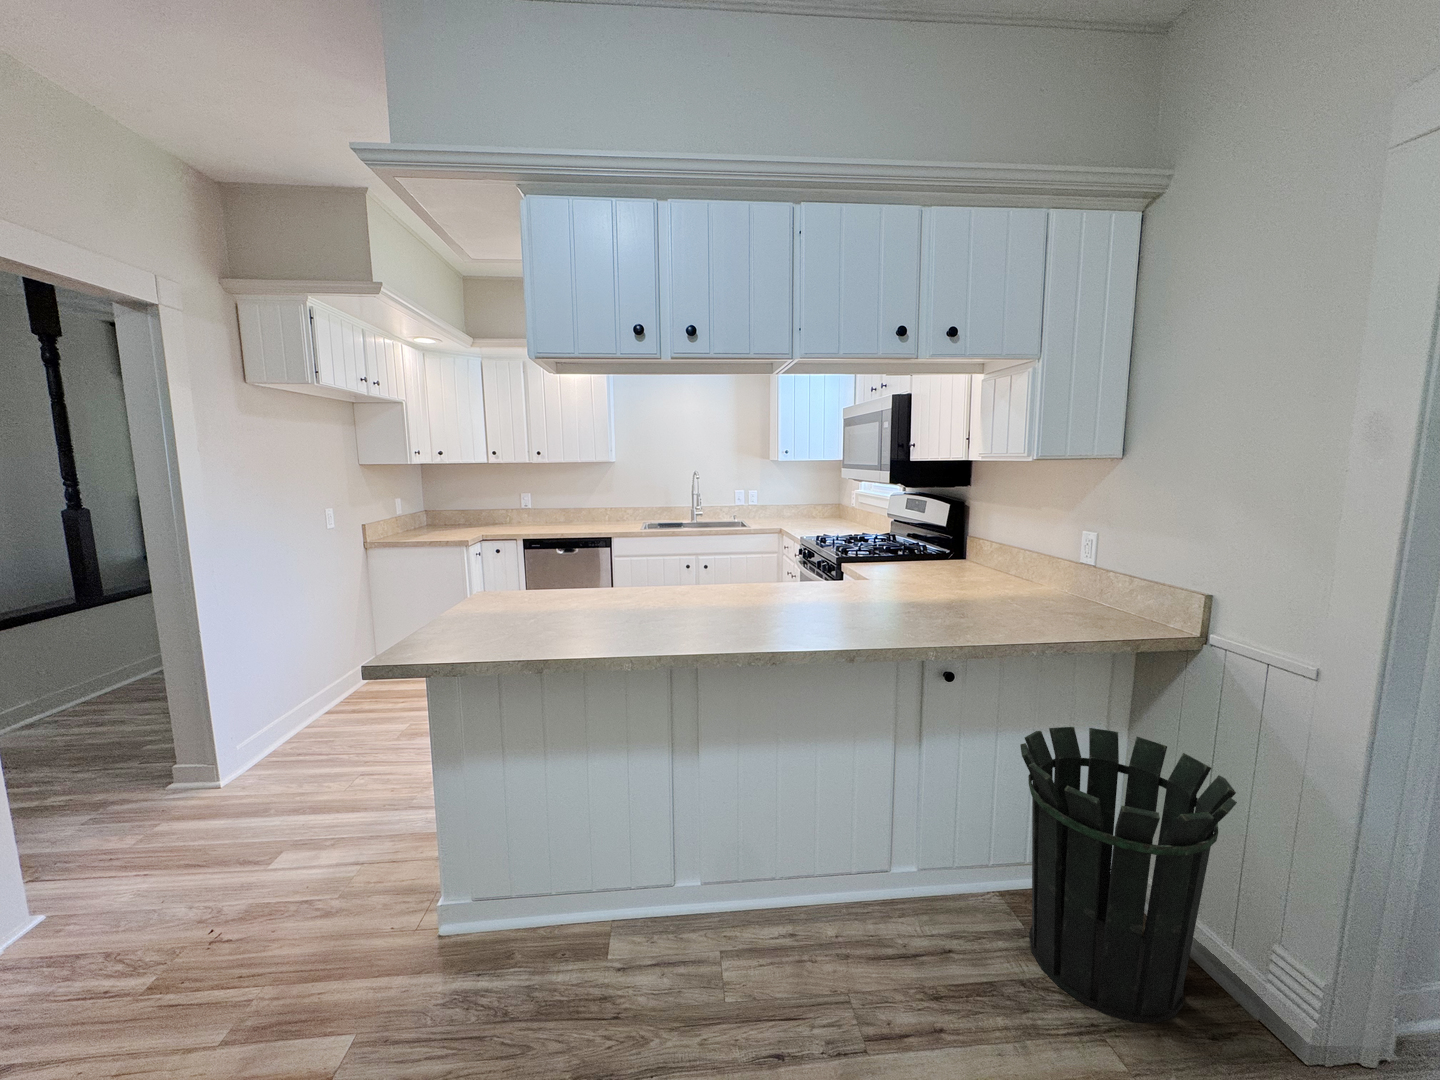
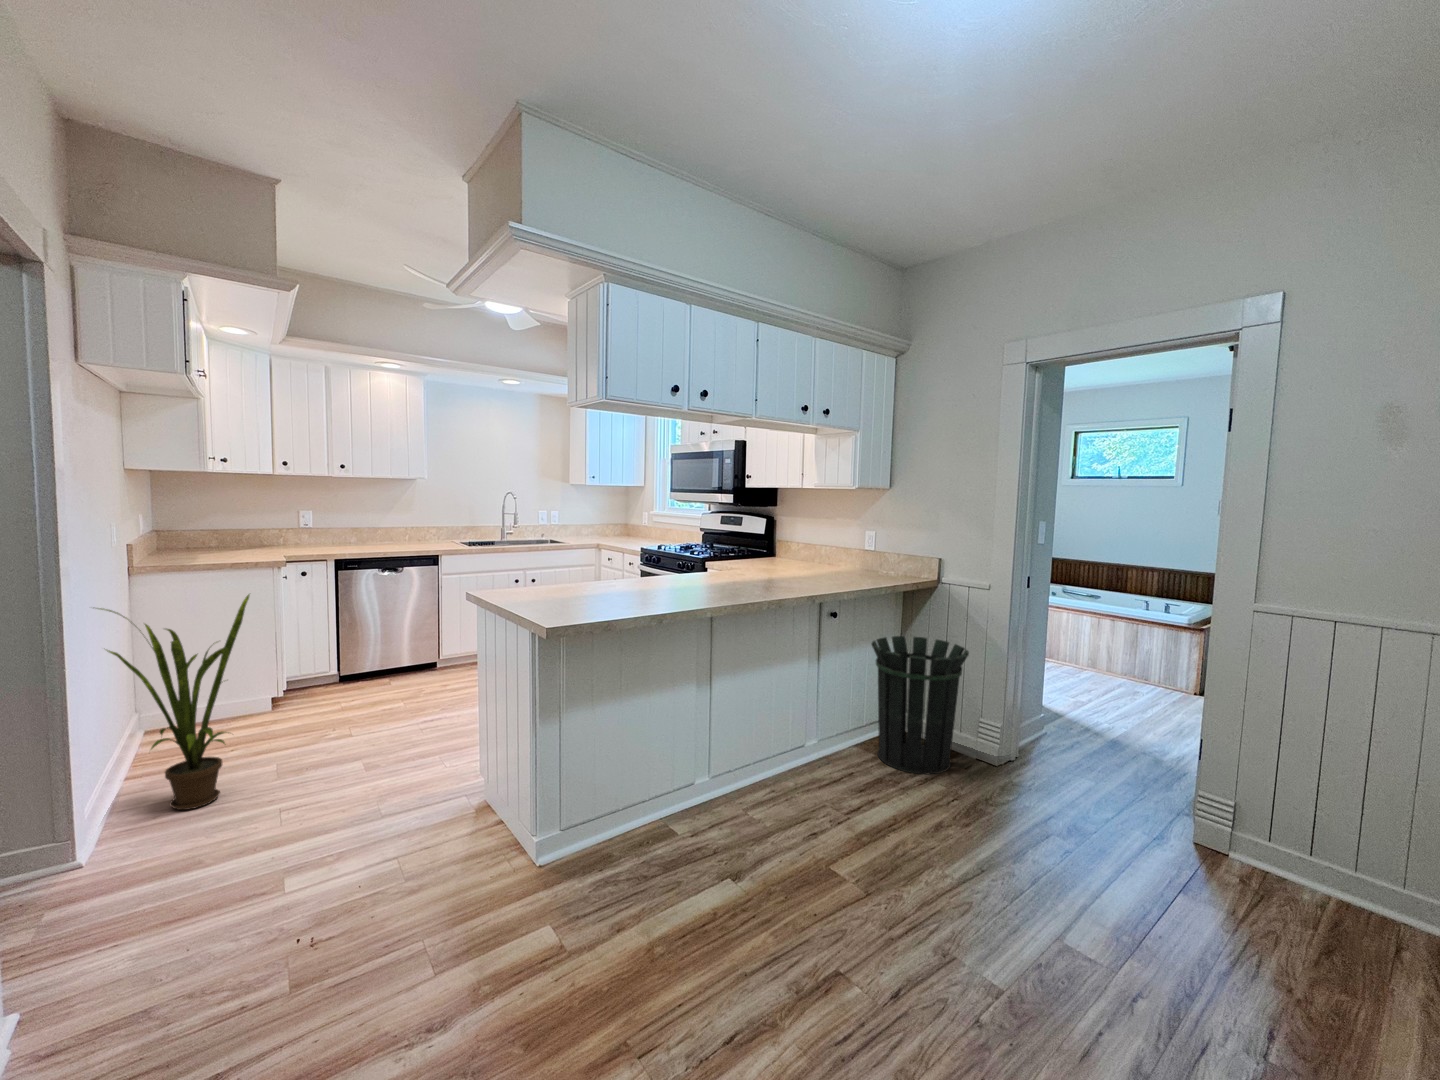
house plant: none [262,574,385,753] -> present [100,594,250,810]

